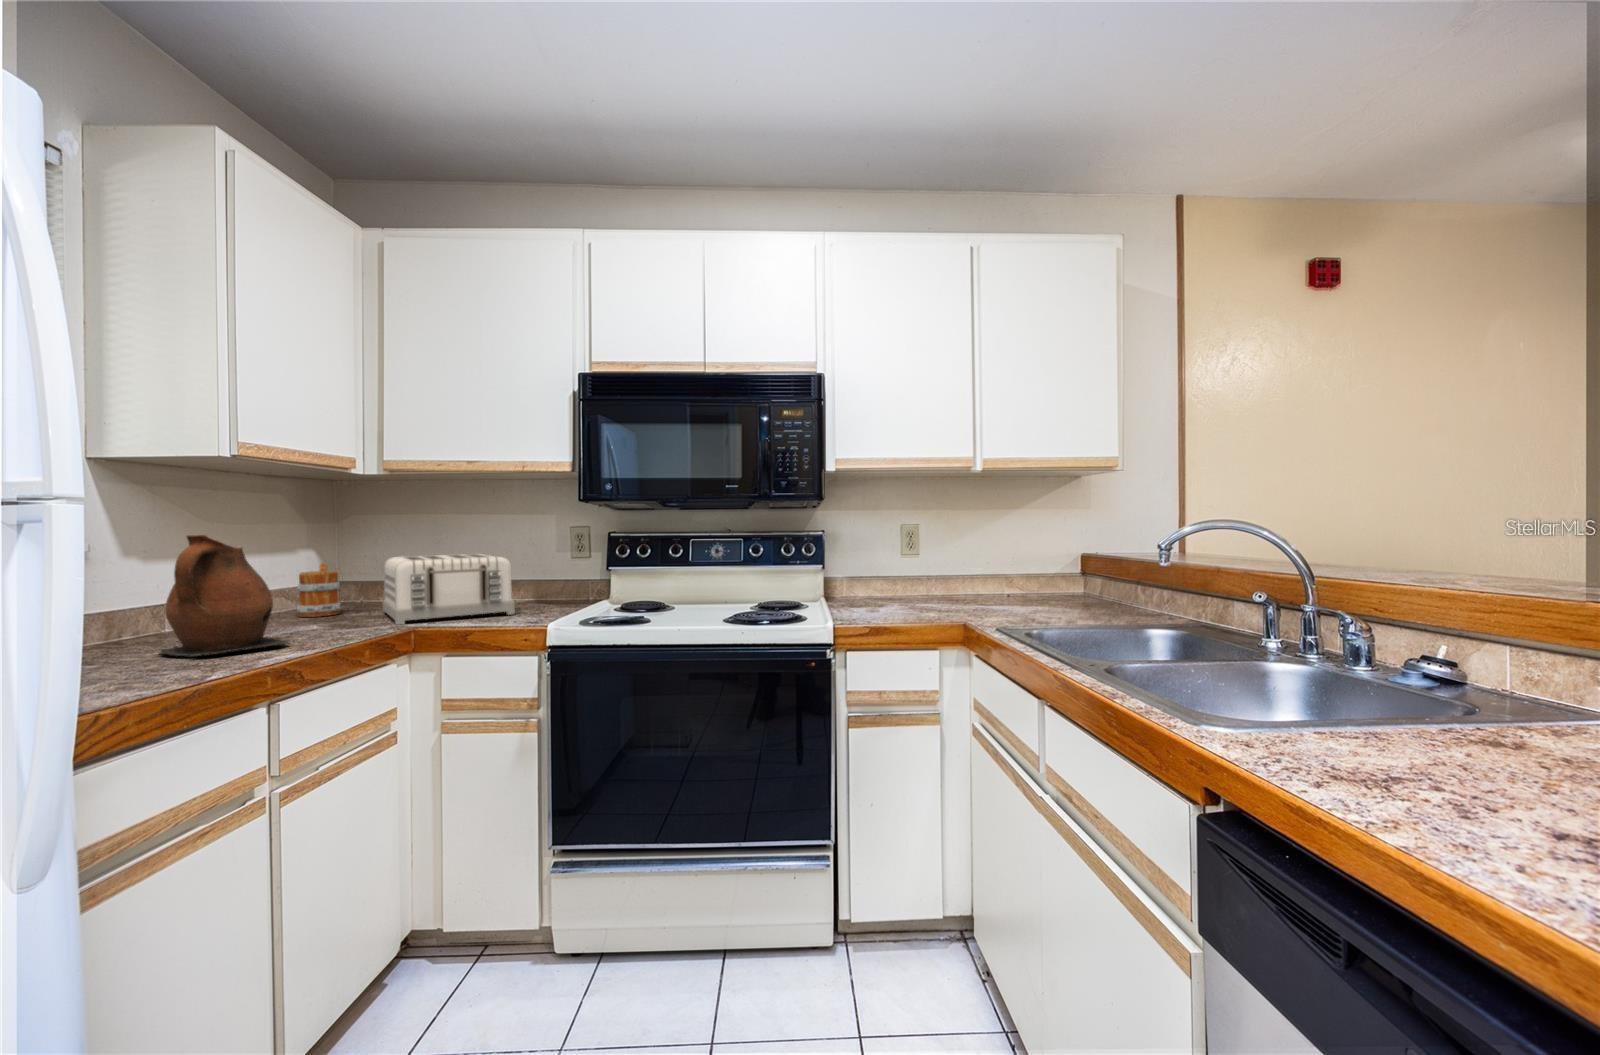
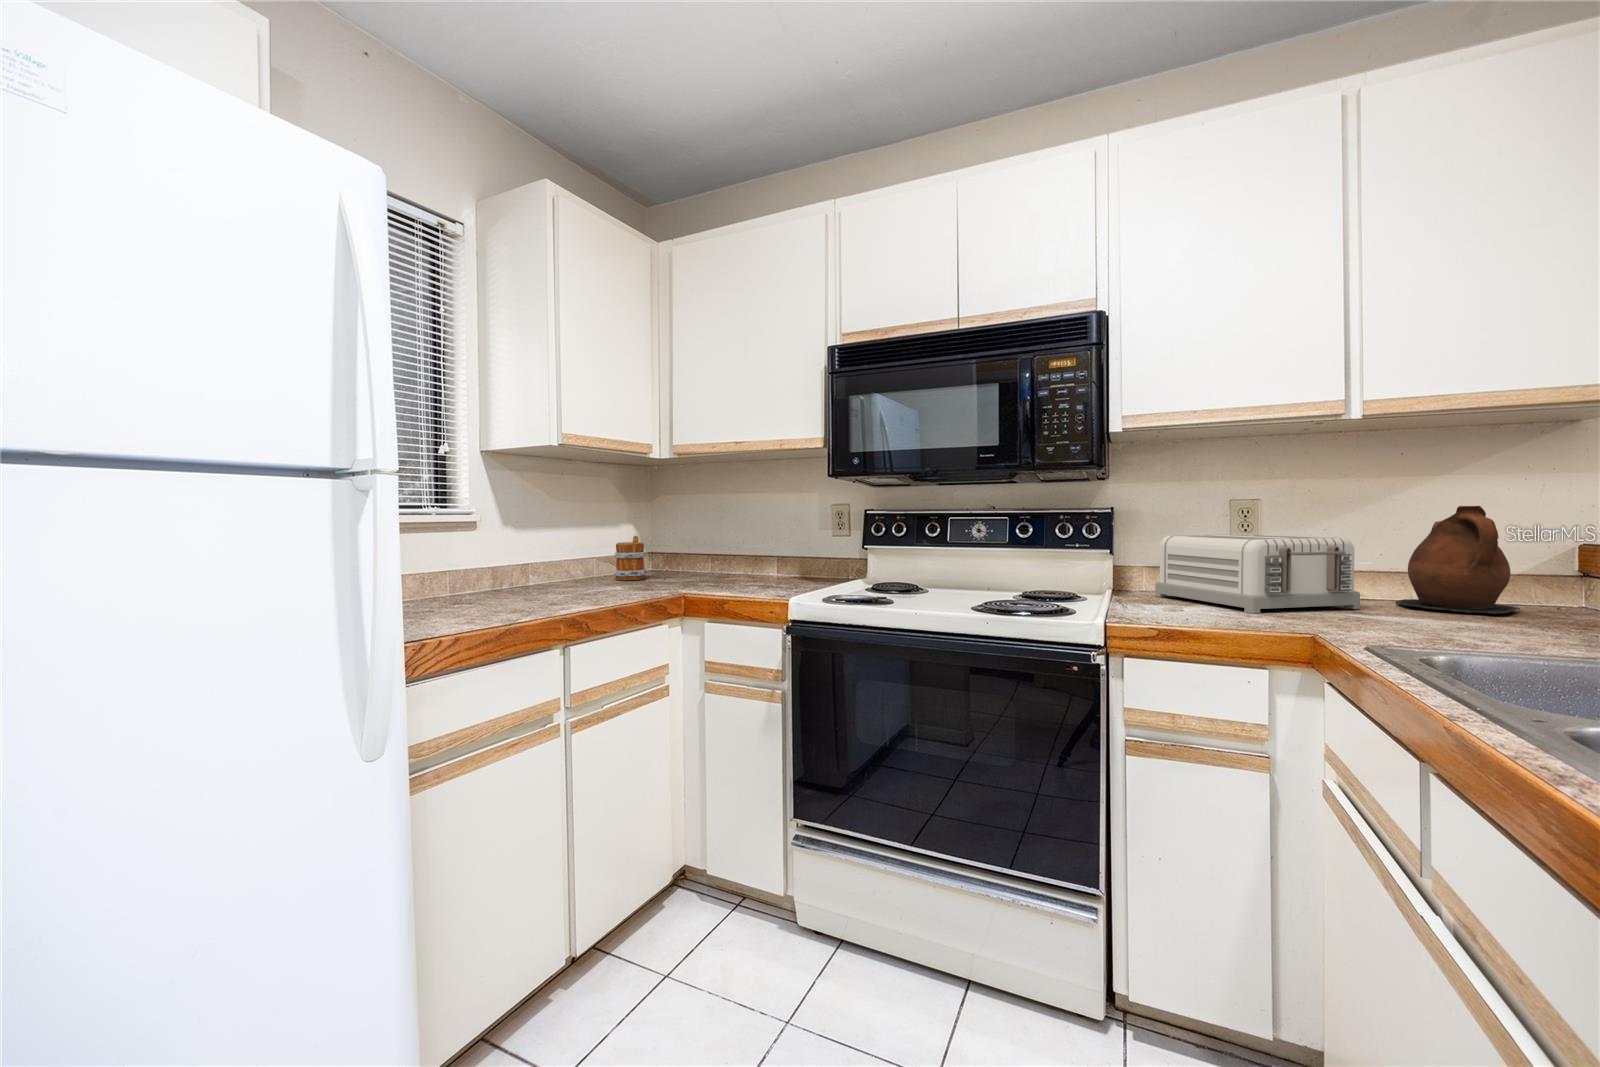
ceramic pitcher: present [160,535,289,657] -> present [1395,506,1519,614]
toaster: present [382,554,515,625] -> present [1155,535,1360,613]

